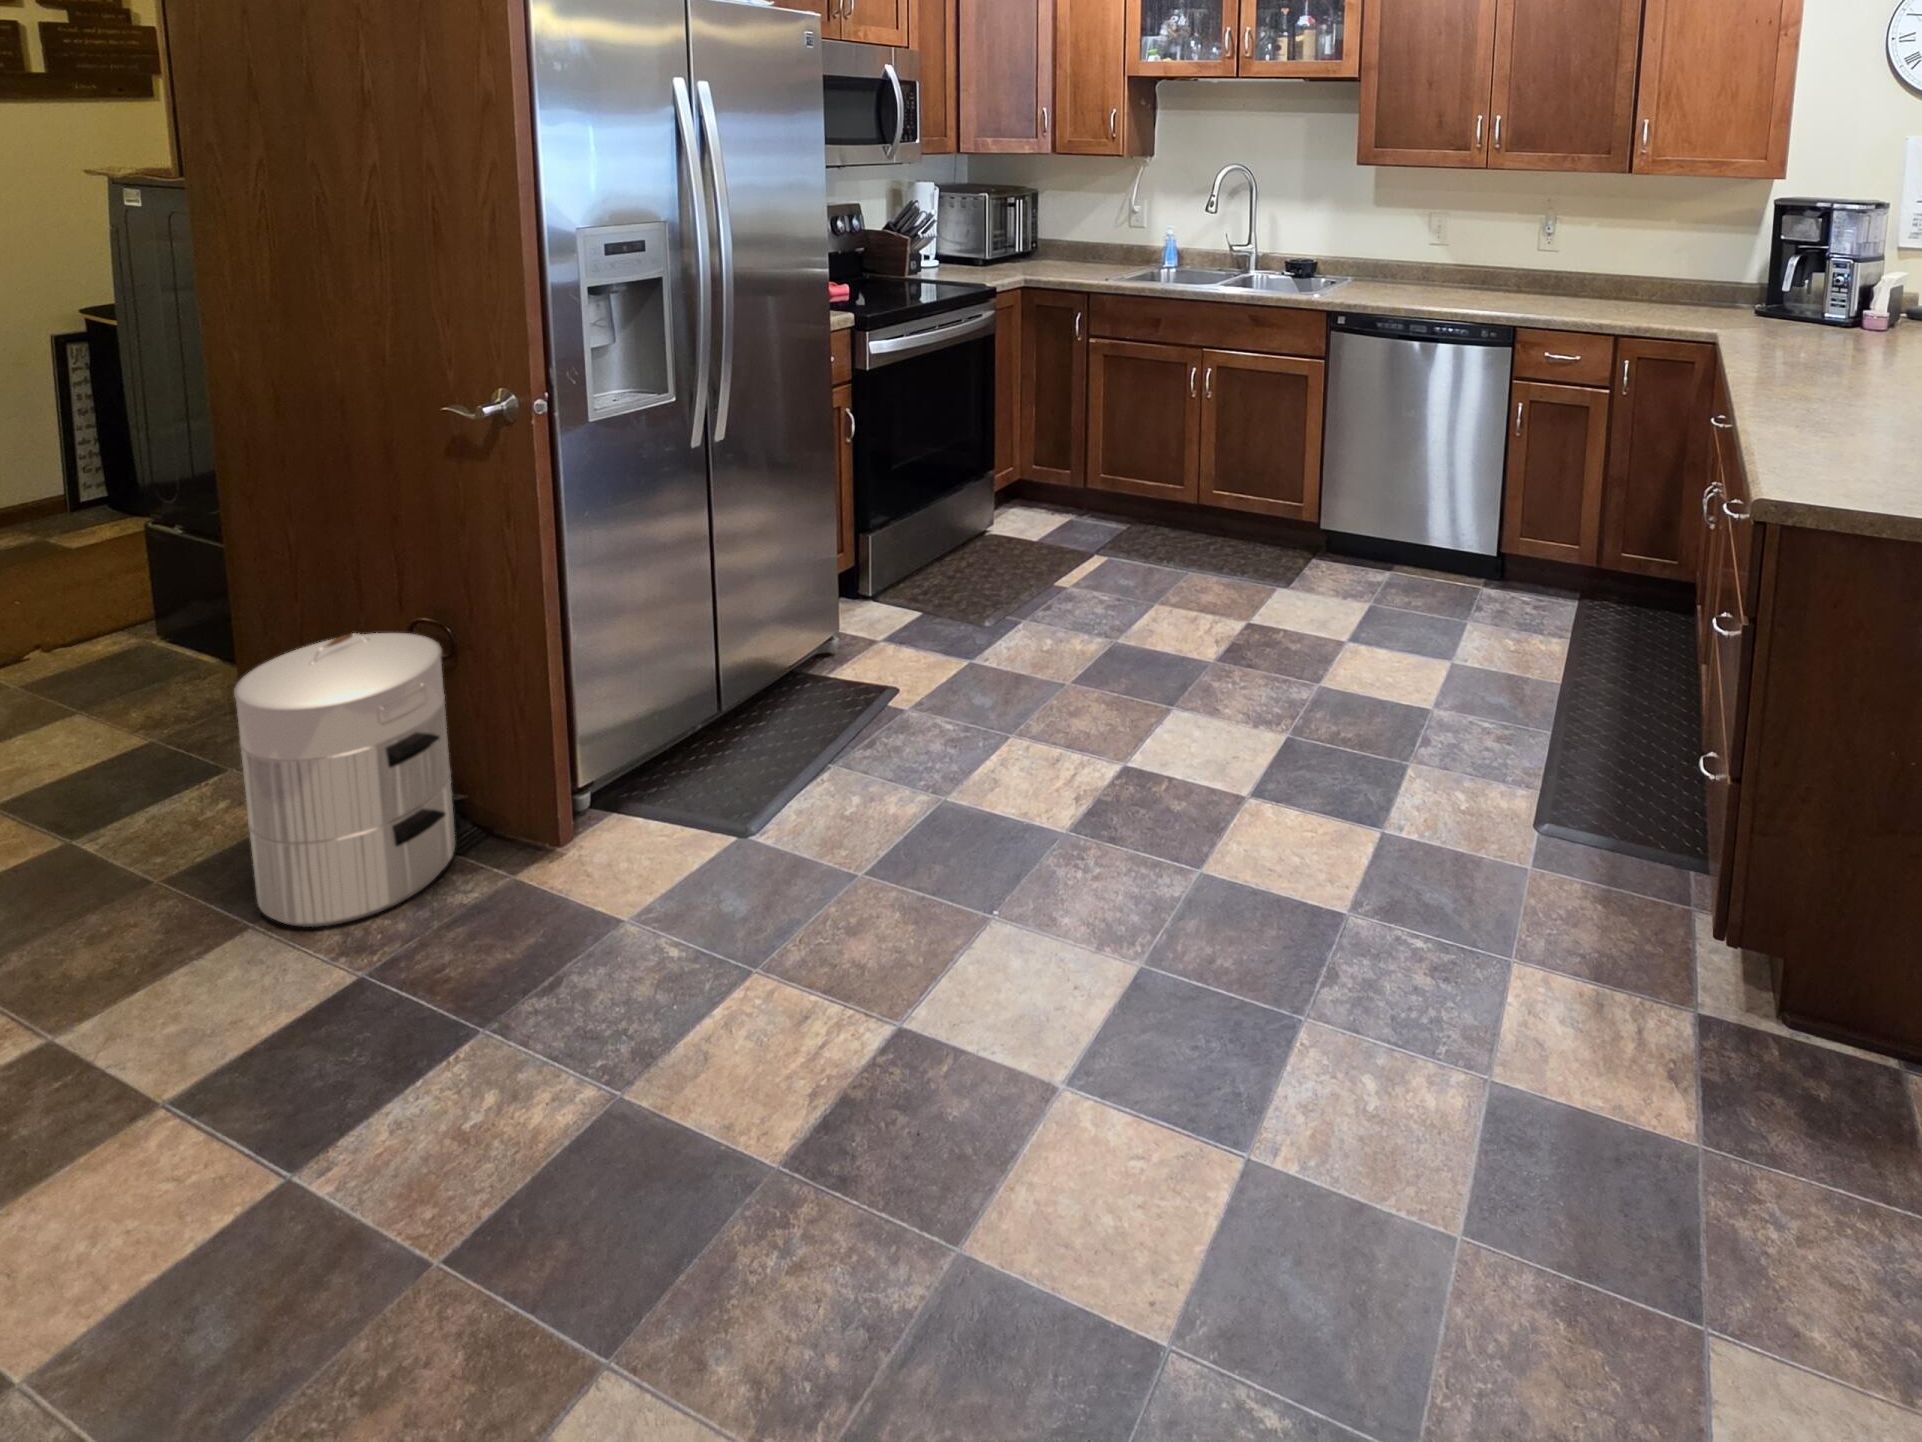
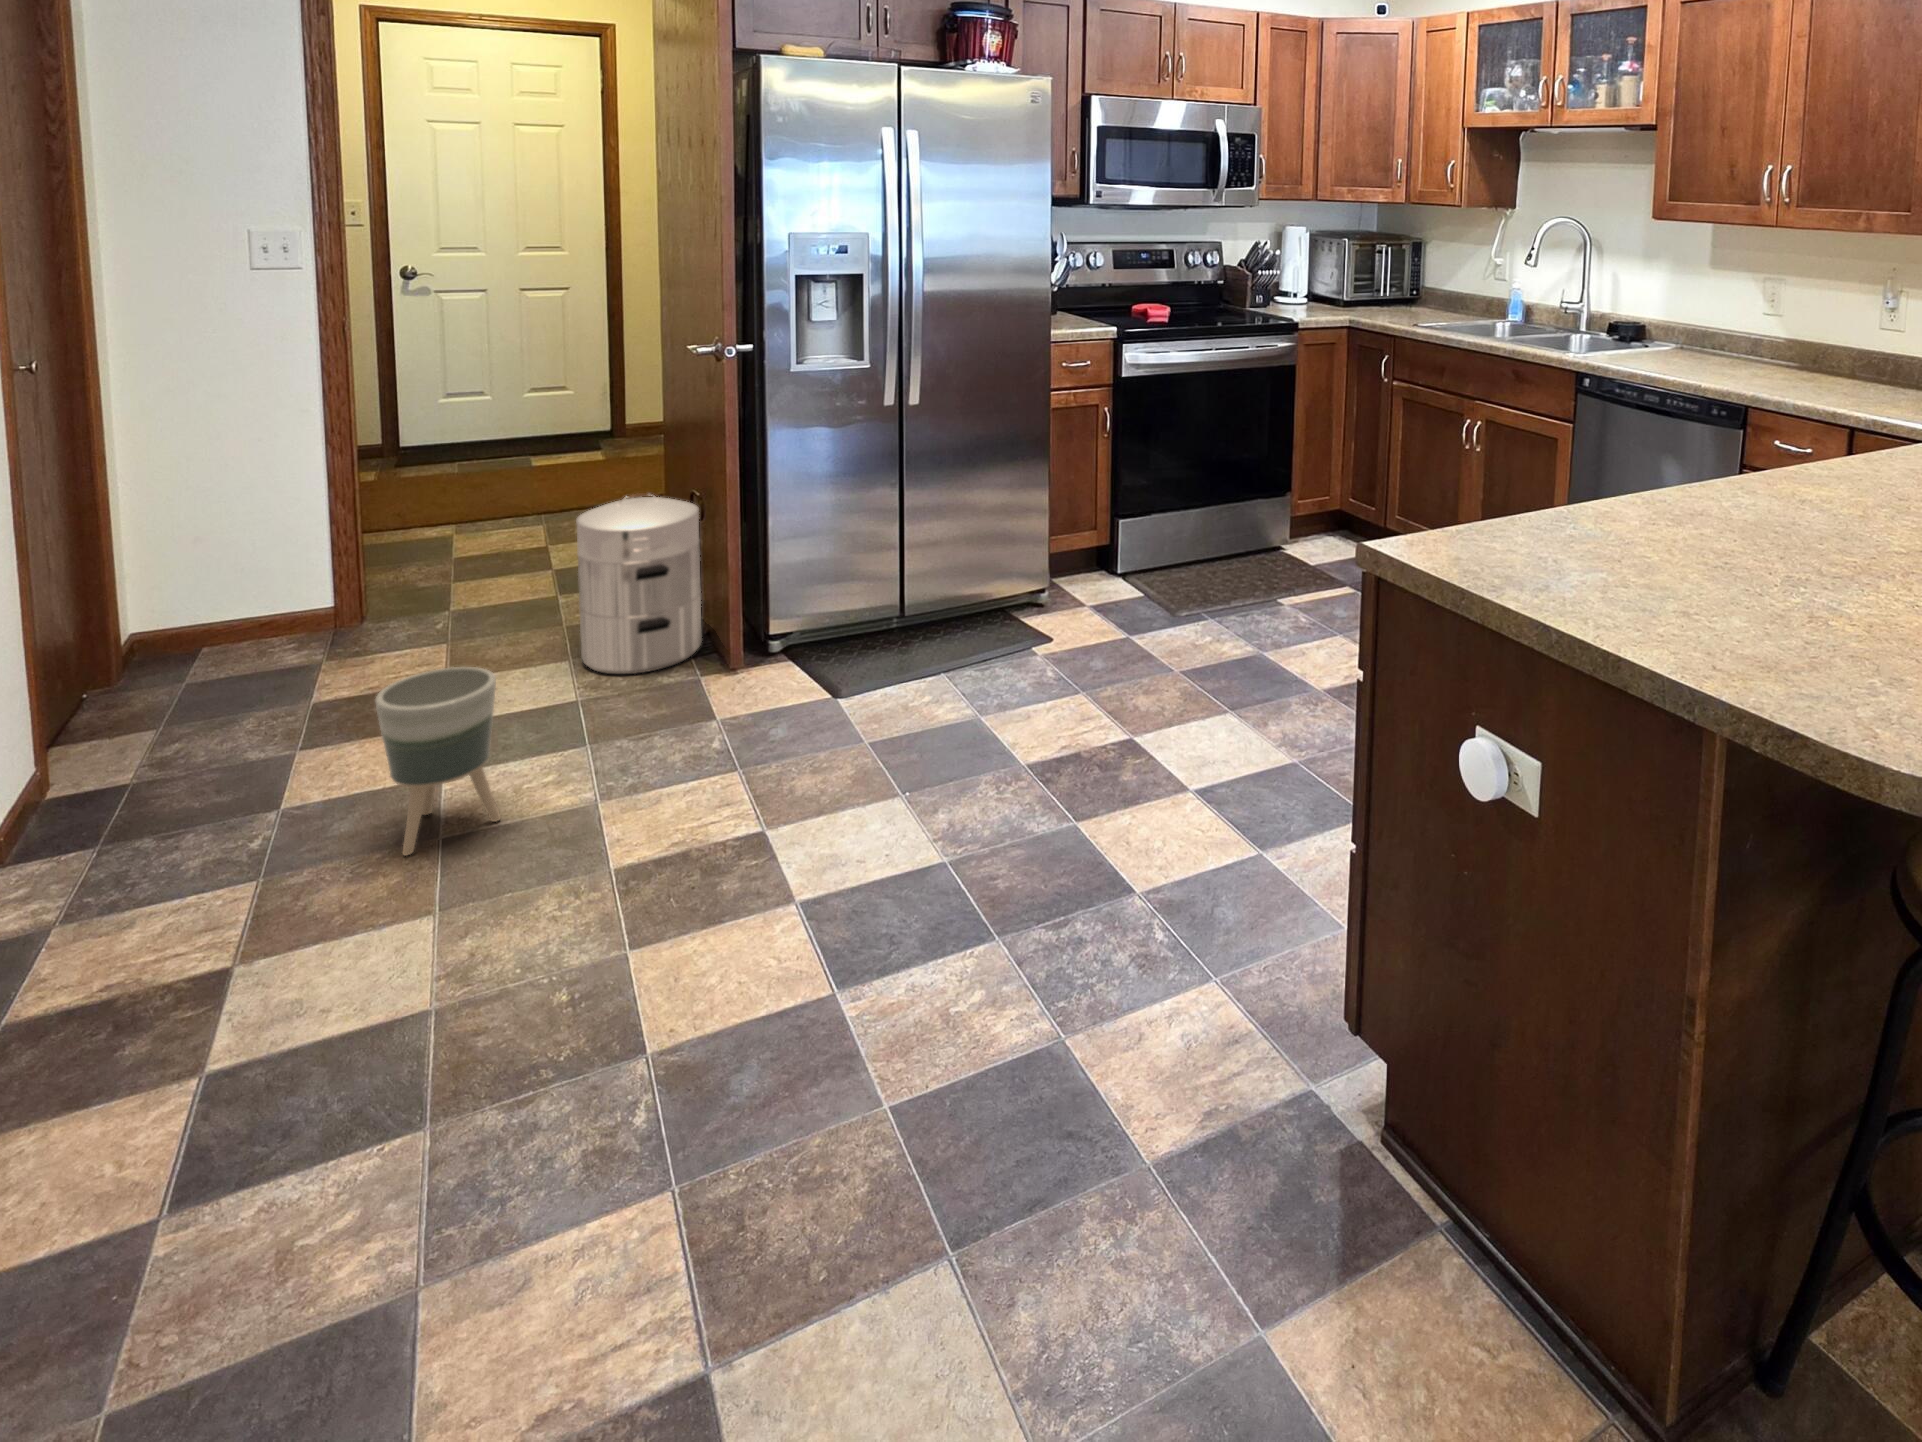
planter: none [277,971,487,1327] -> present [375,667,501,855]

